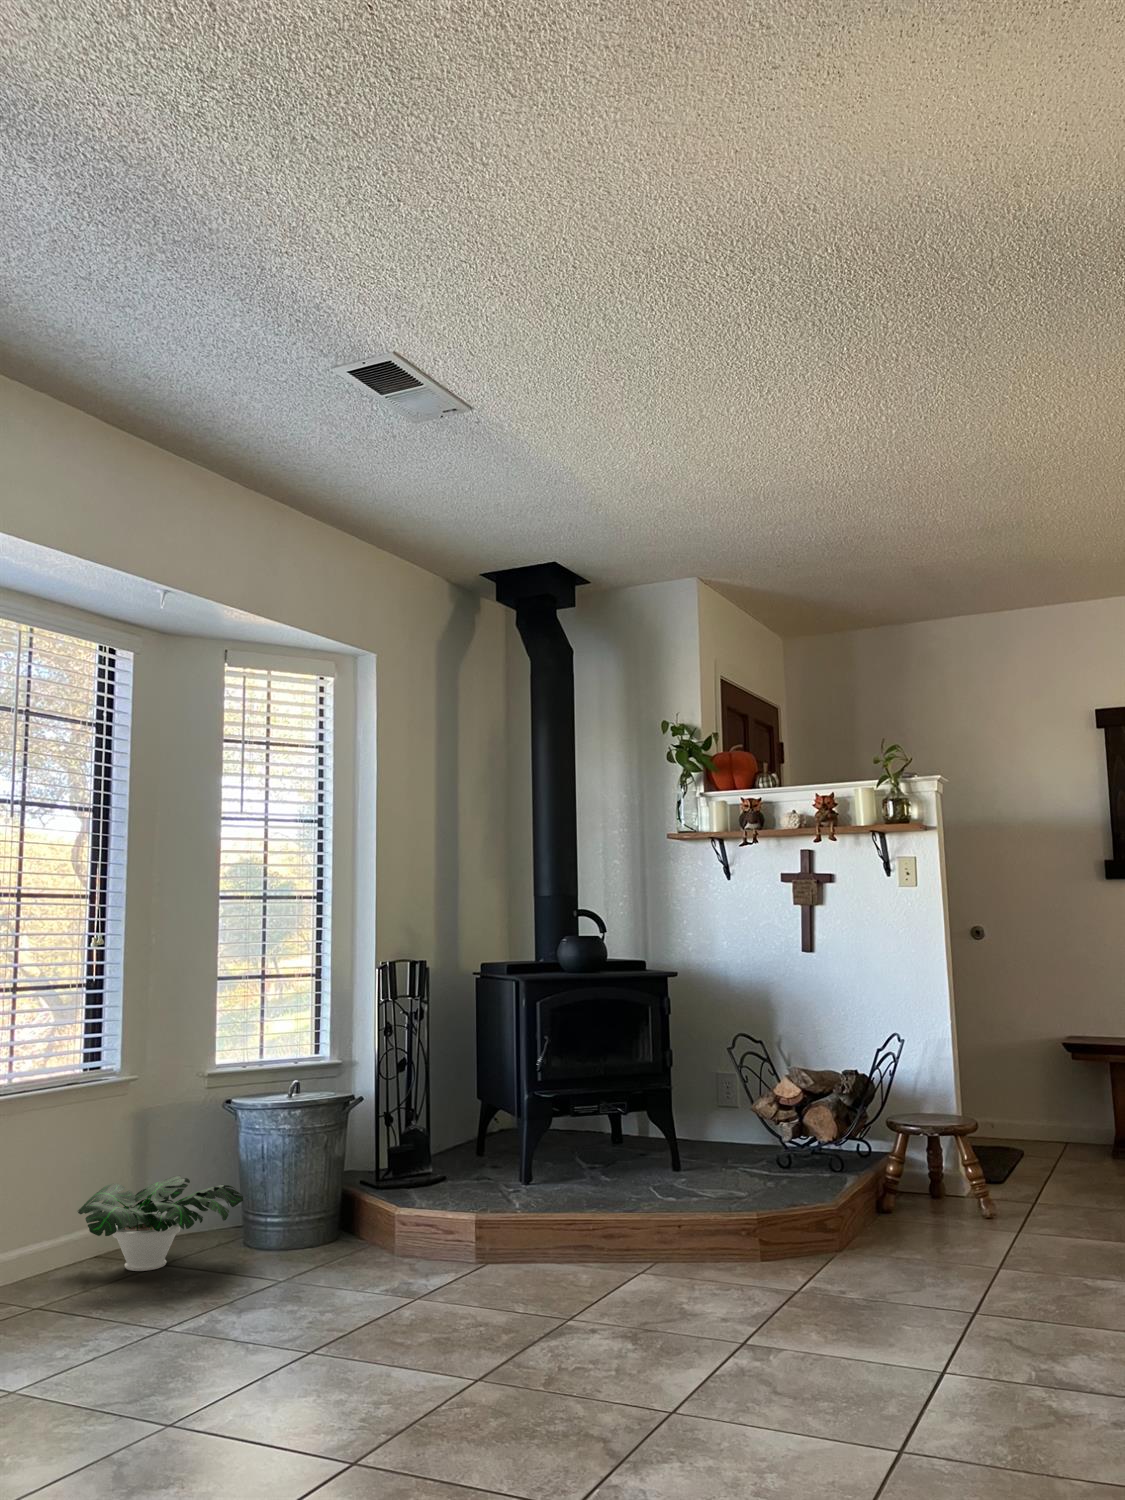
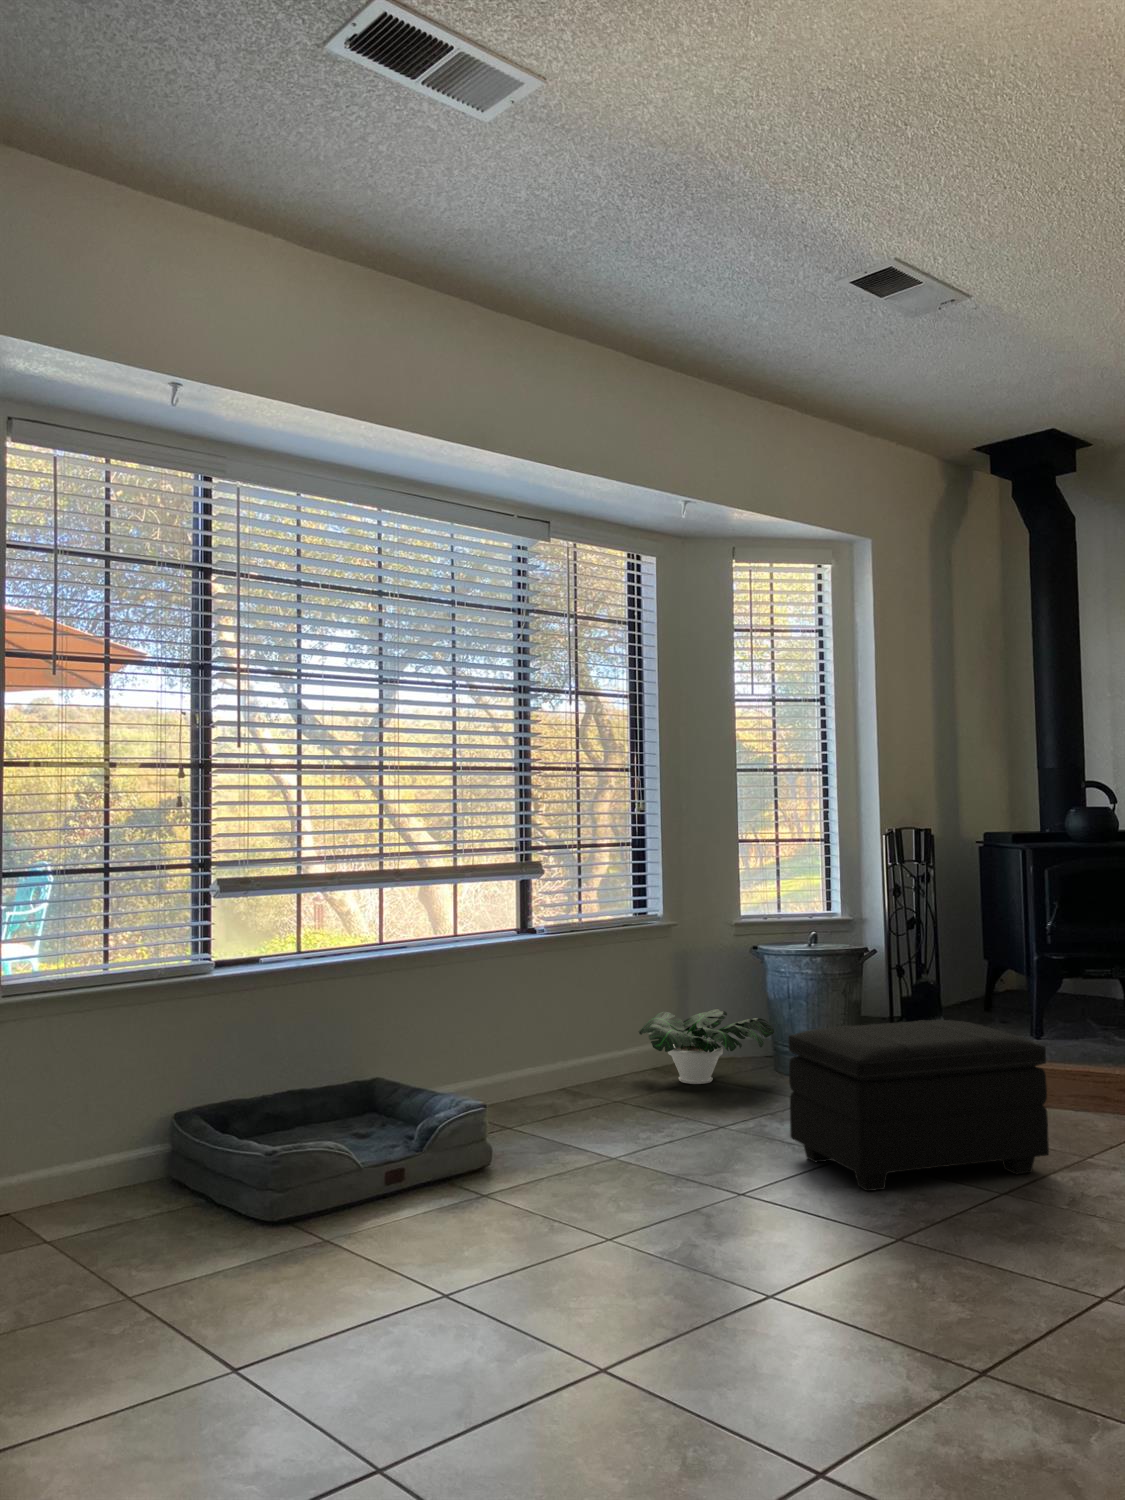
footstool: none [242,1179,528,1400] -> present [788,1020,1049,1191]

